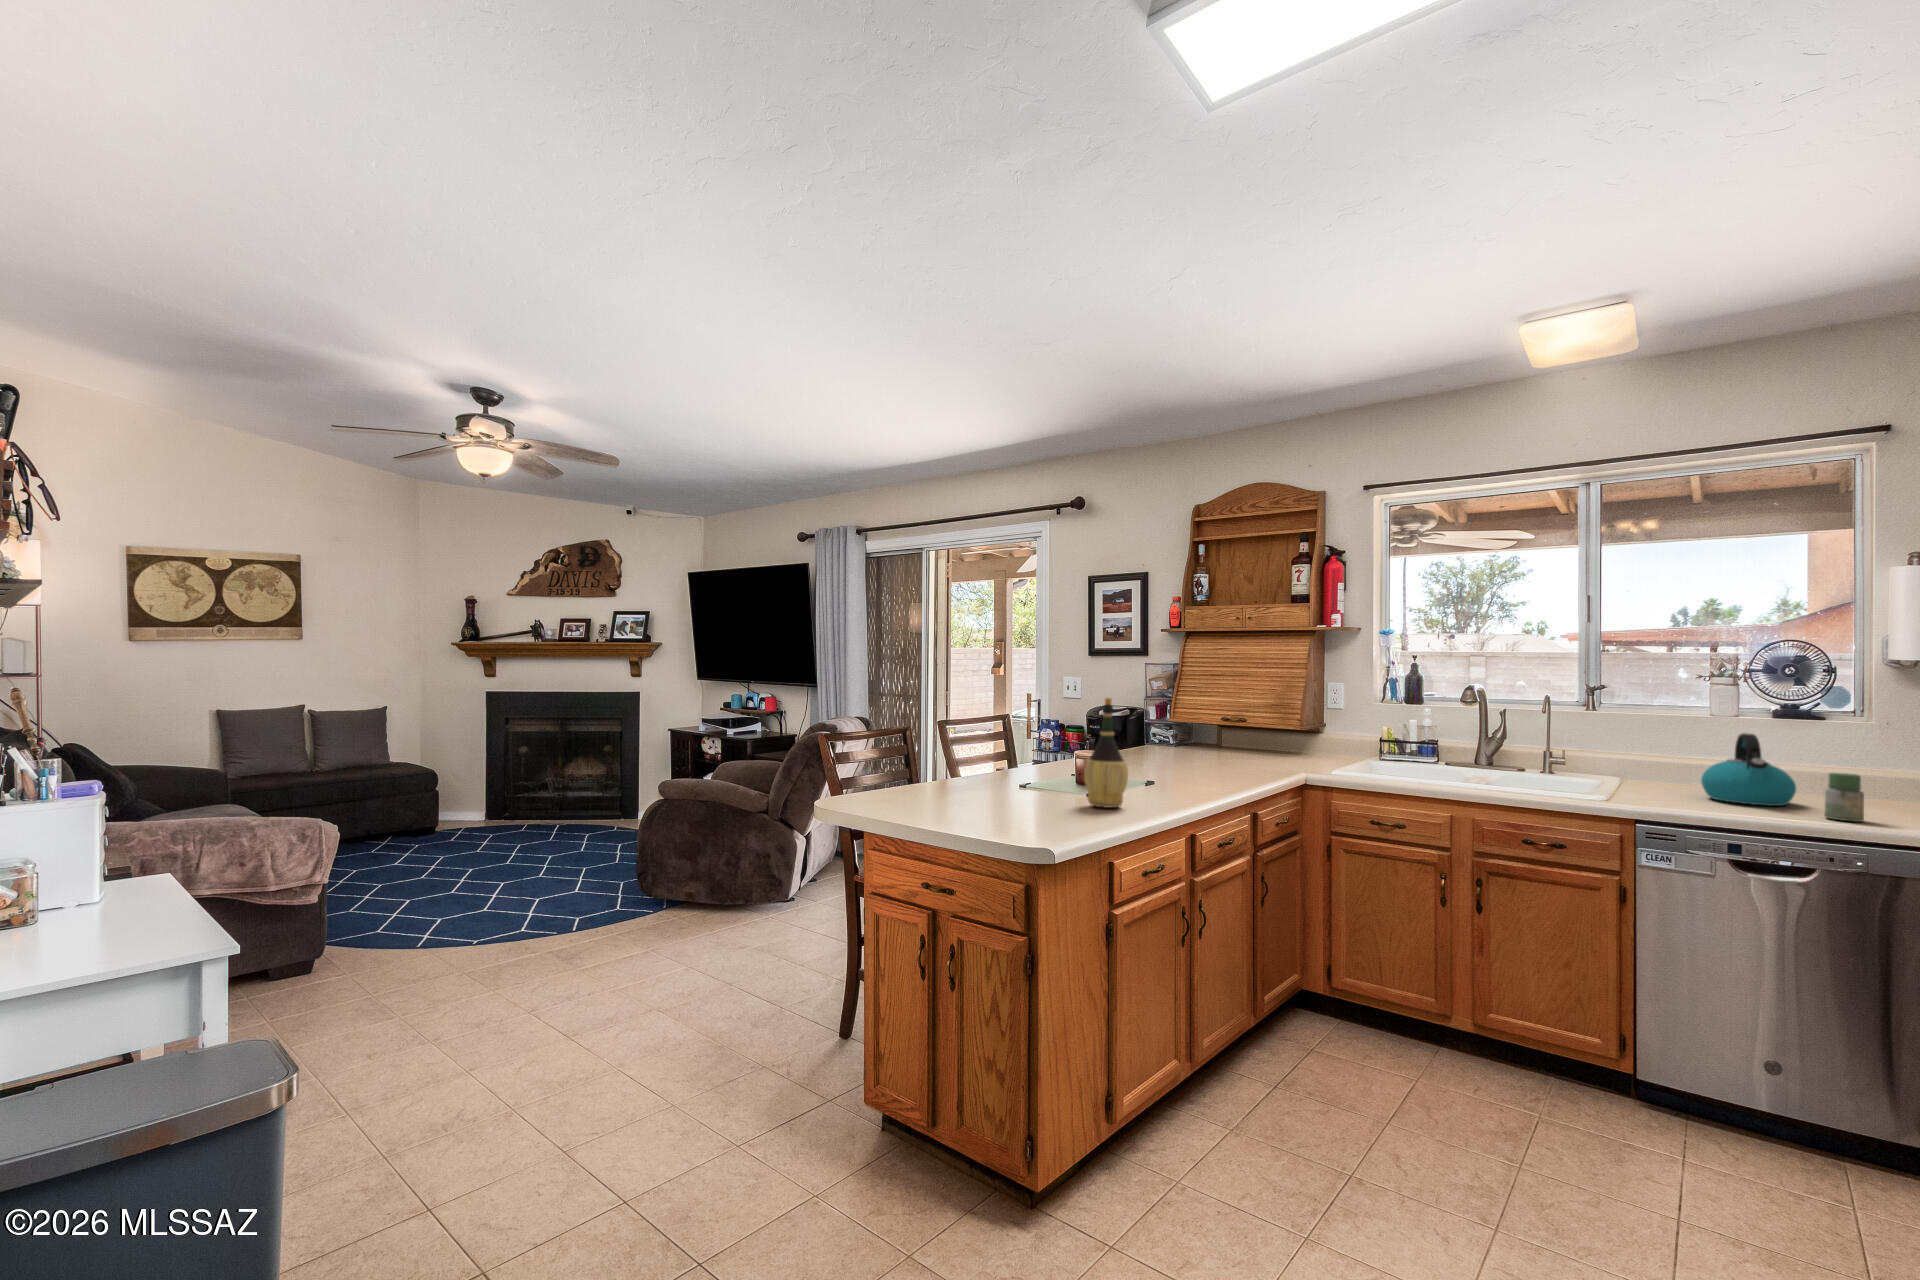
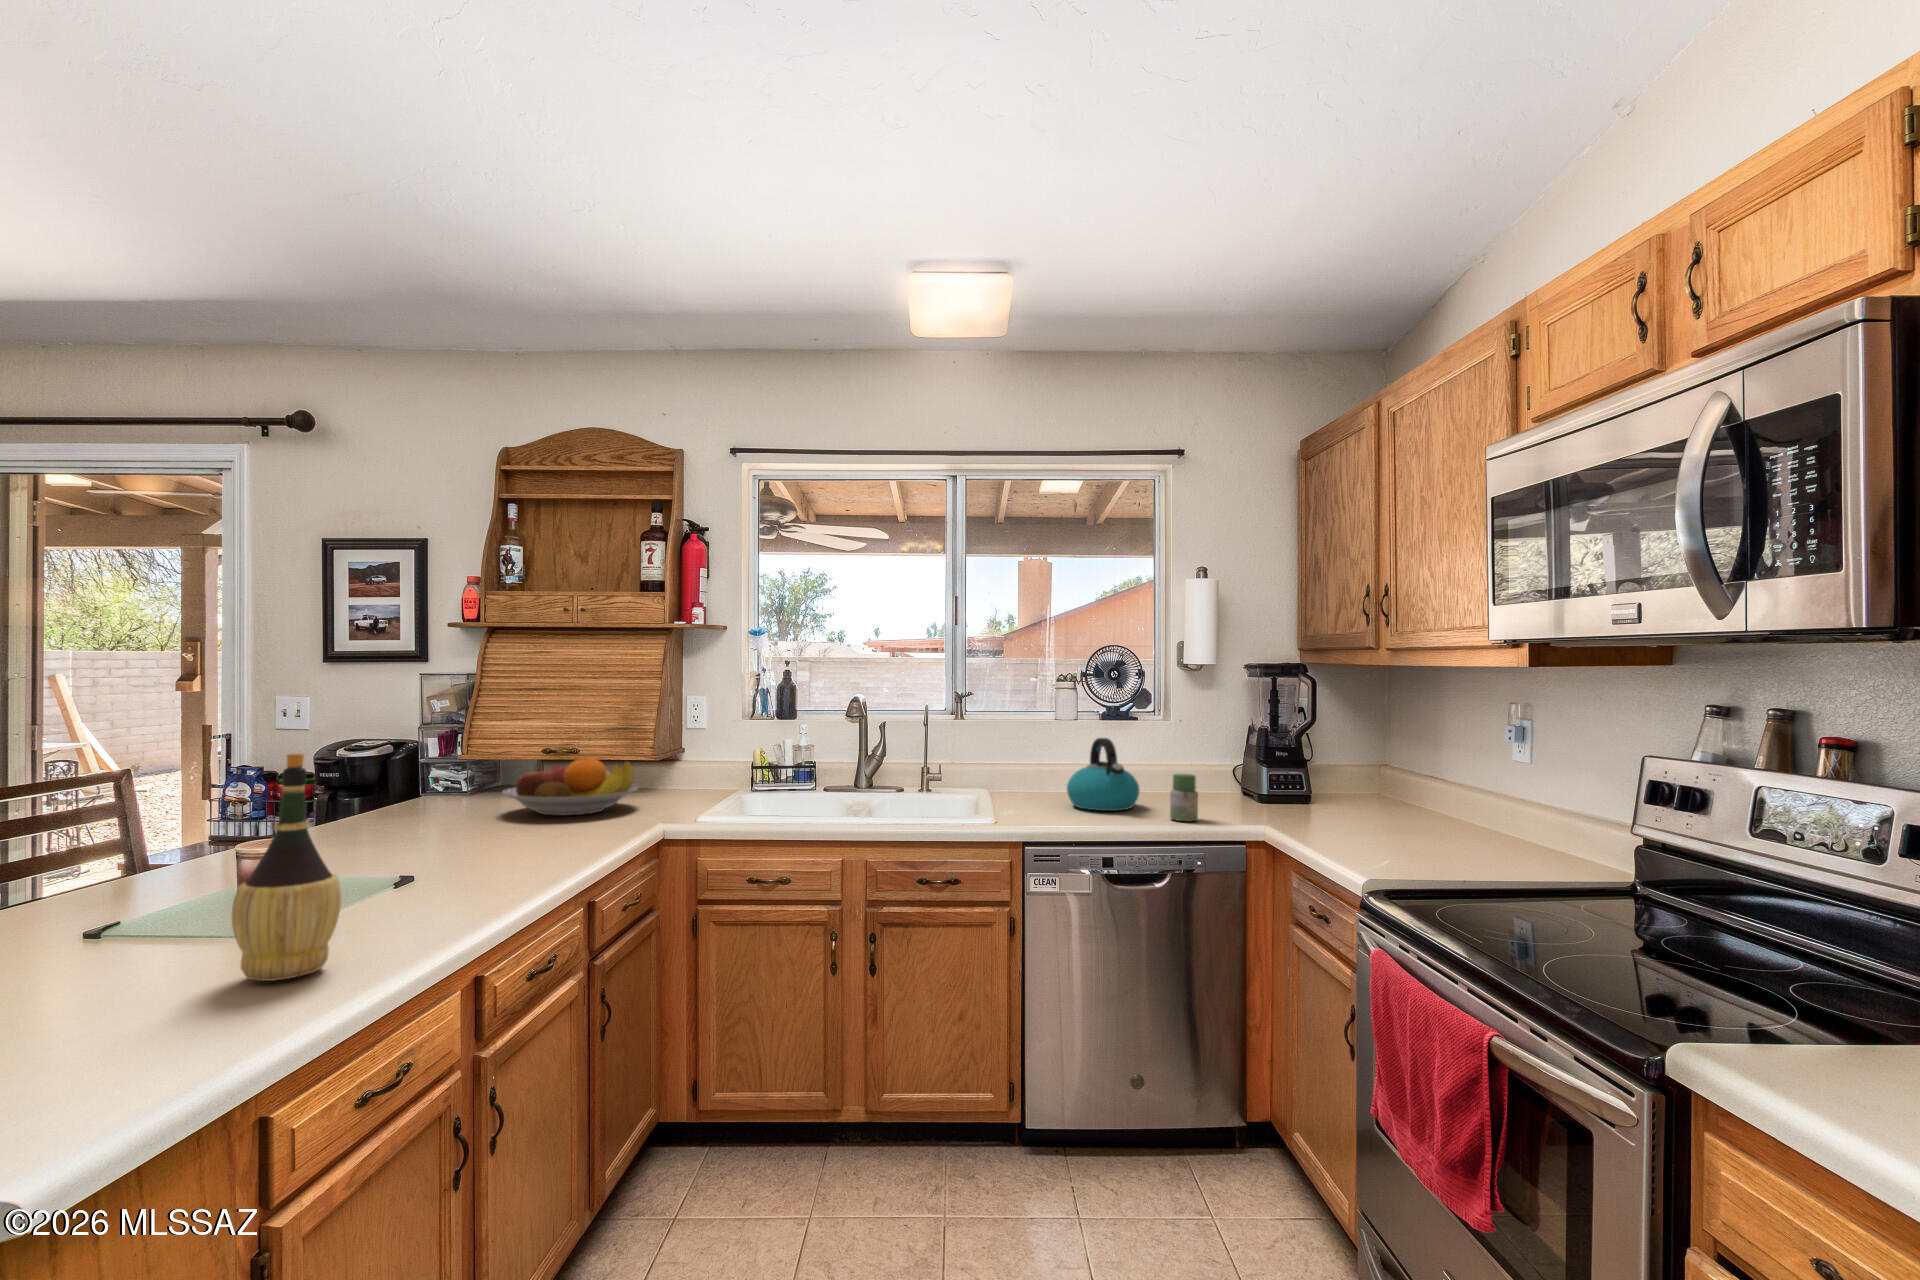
fruit bowl: none [1197,724,1289,763] -> present [502,758,637,815]

